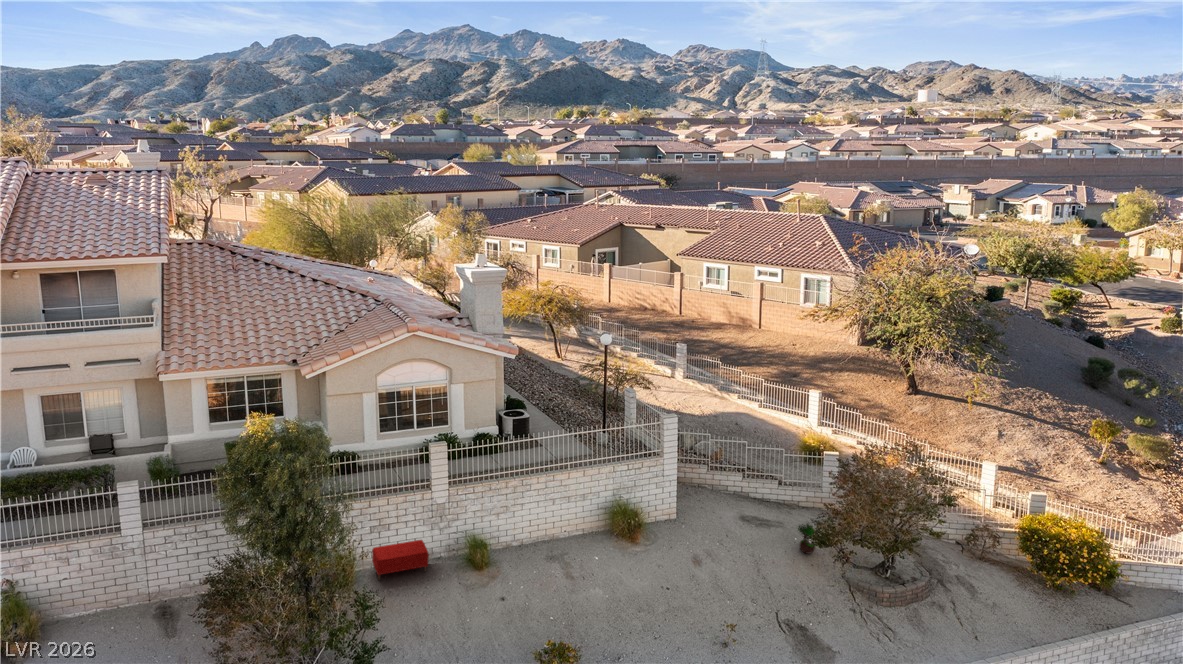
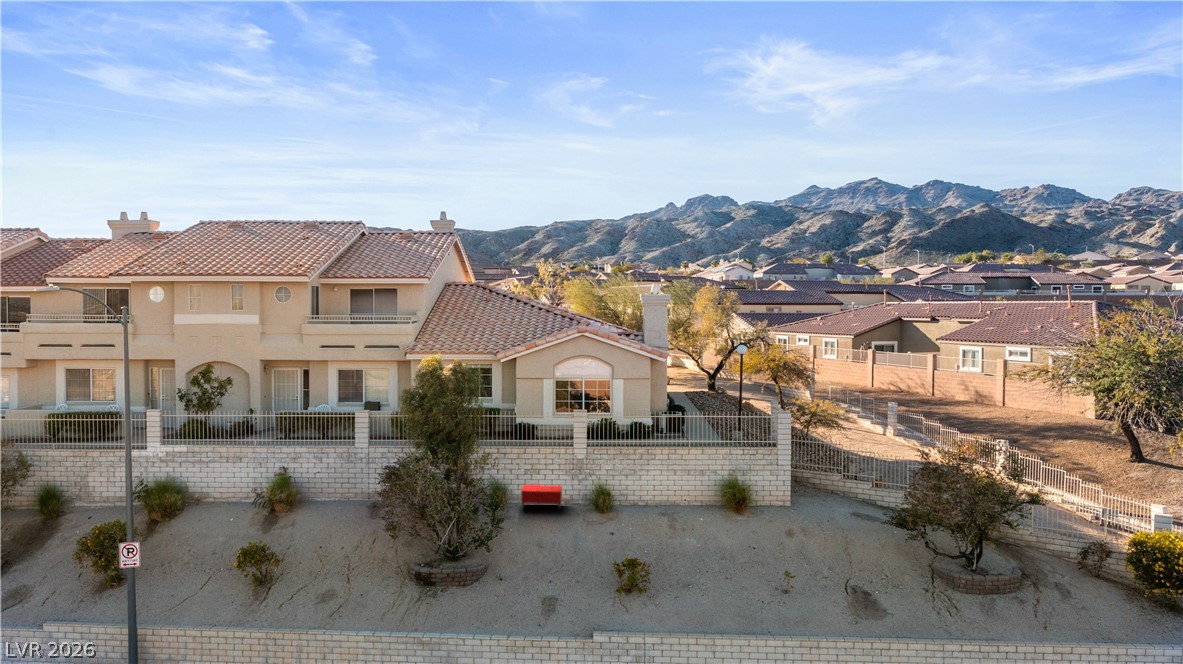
potted tree: present [798,524,815,554] -> none [893,513,915,547]

